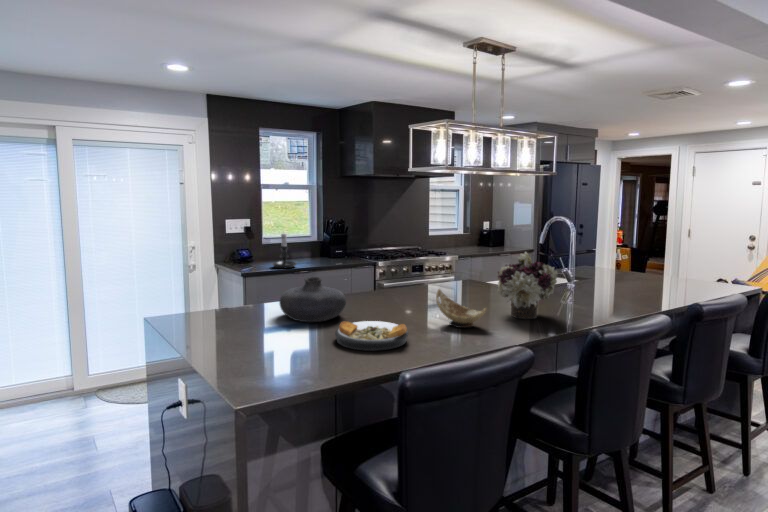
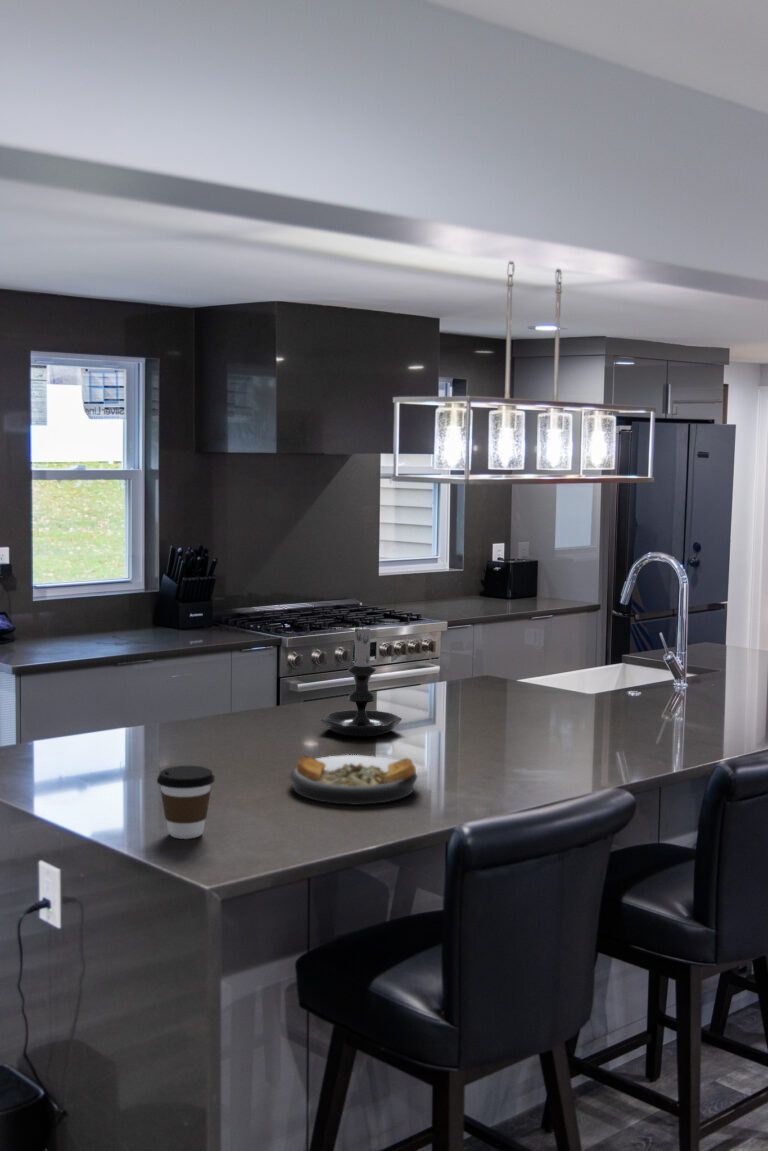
candle holder: present [272,234,297,268] -> present [321,621,402,736]
flower arrangement: present [498,252,557,319] -> none [553,626,660,747]
vase: present [279,277,346,322] -> none [165,677,287,761]
decorative bowl: present [436,289,487,328] -> none [453,696,543,764]
coffee cup: none [238,326,274,370] -> present [157,766,215,839]

